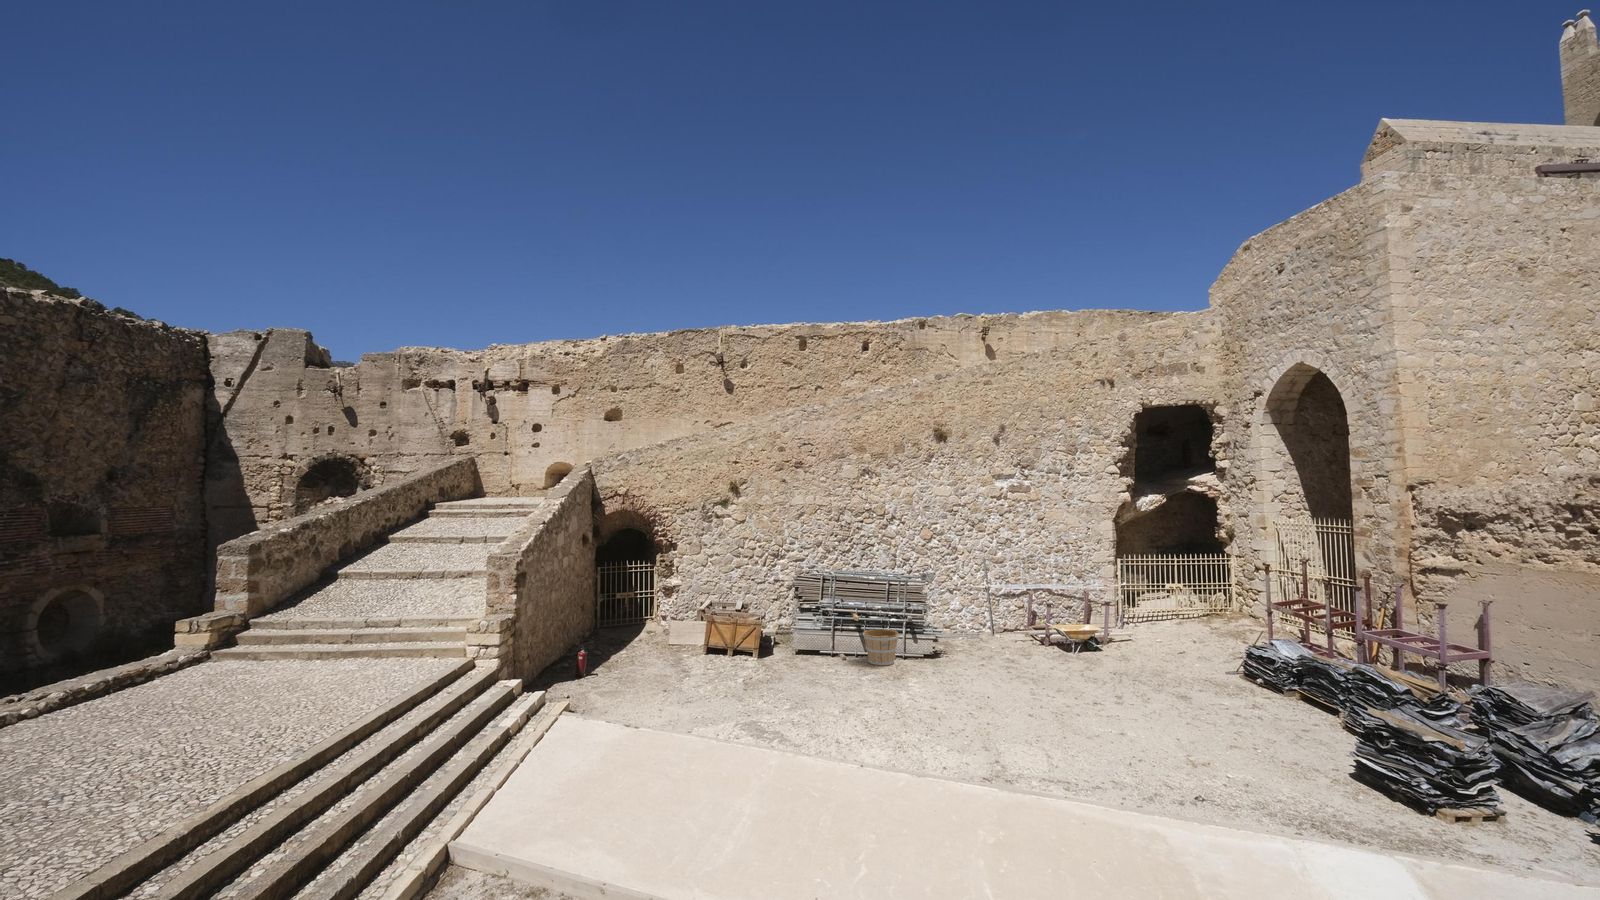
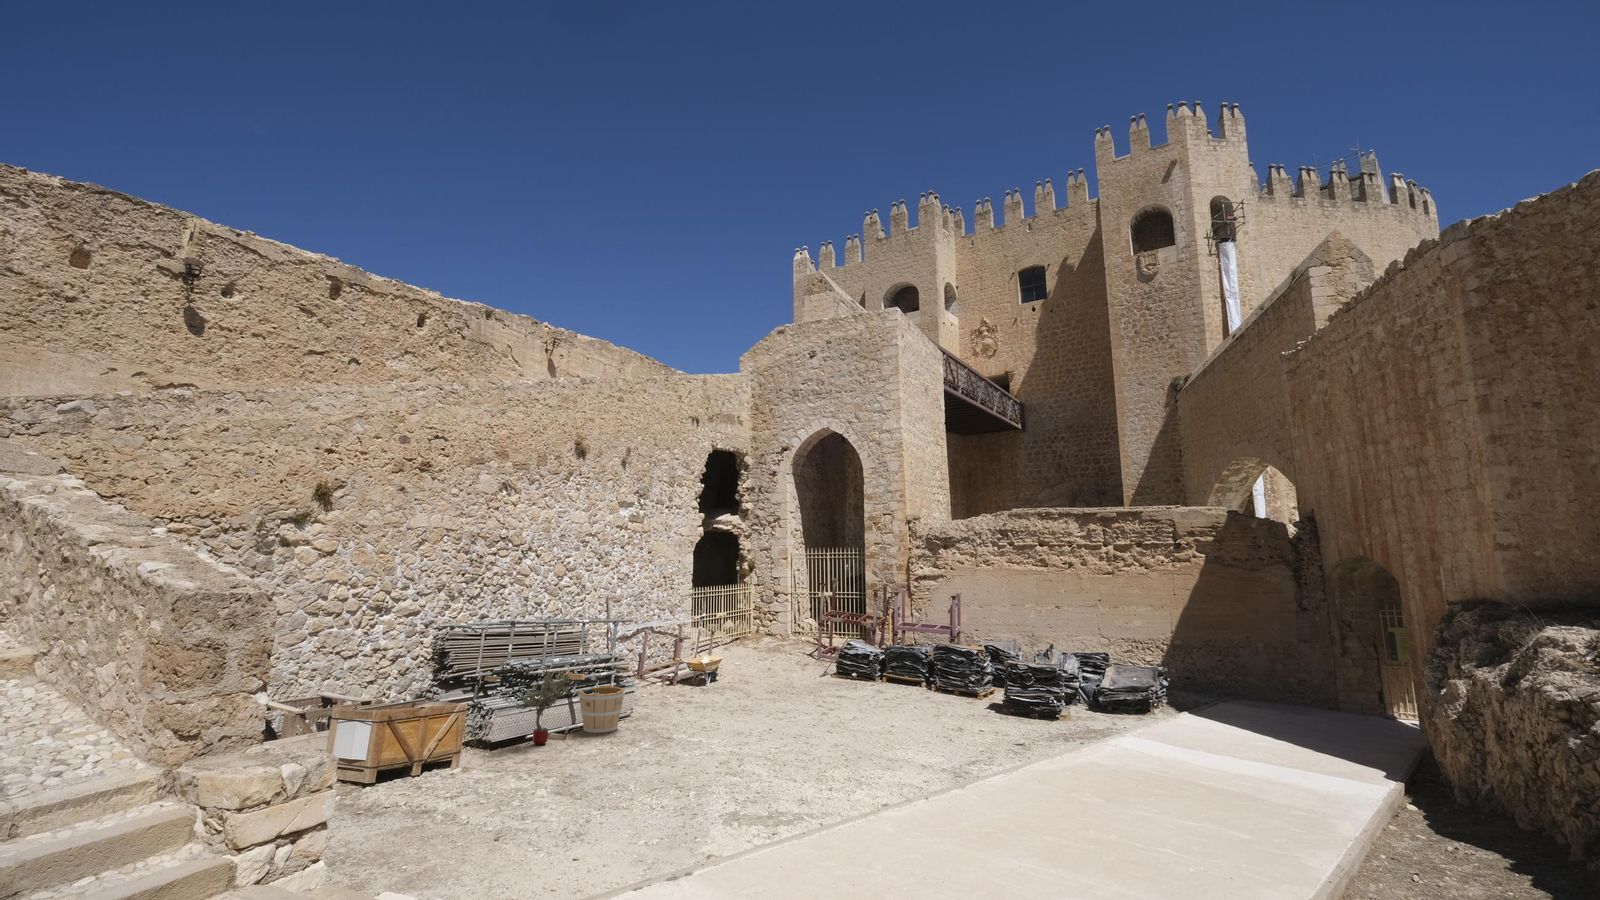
potted tree: none [802,607,845,662] -> present [515,667,569,745]

